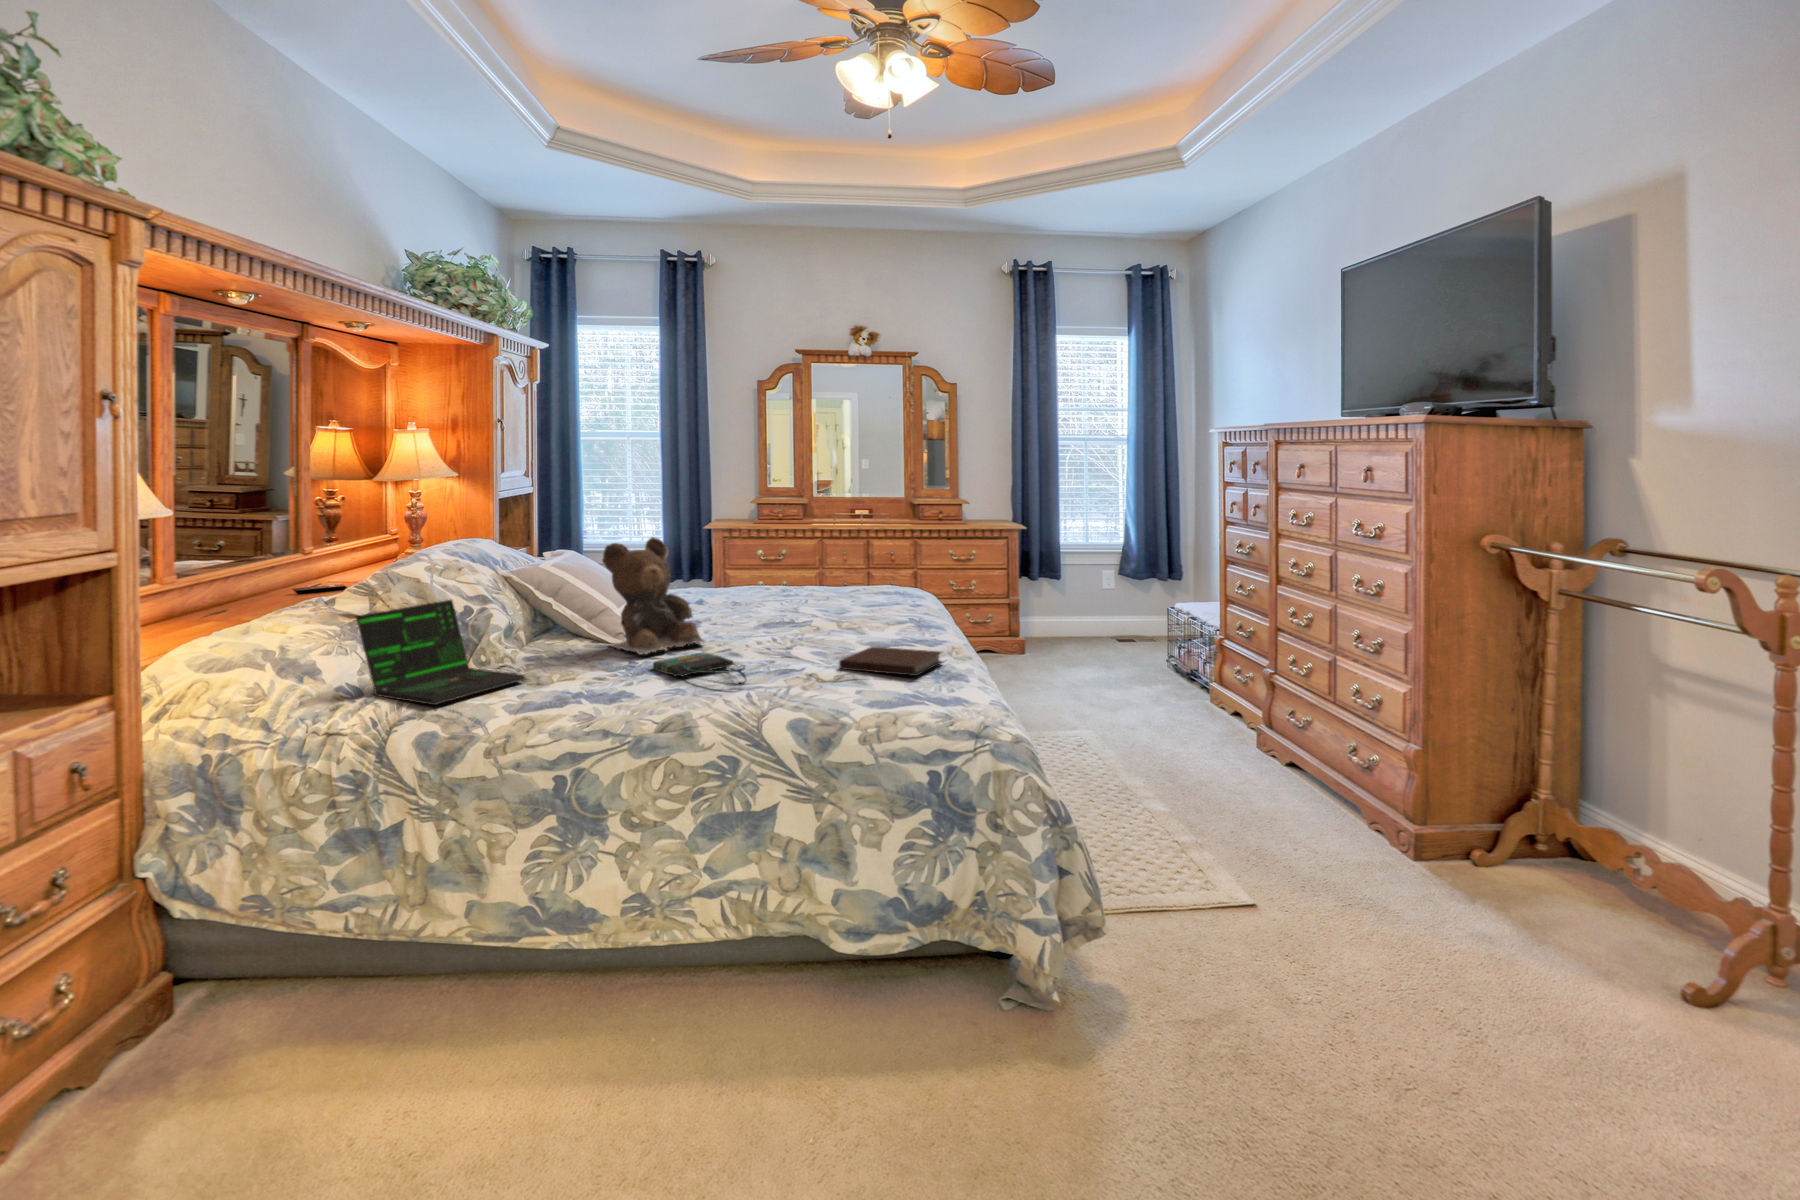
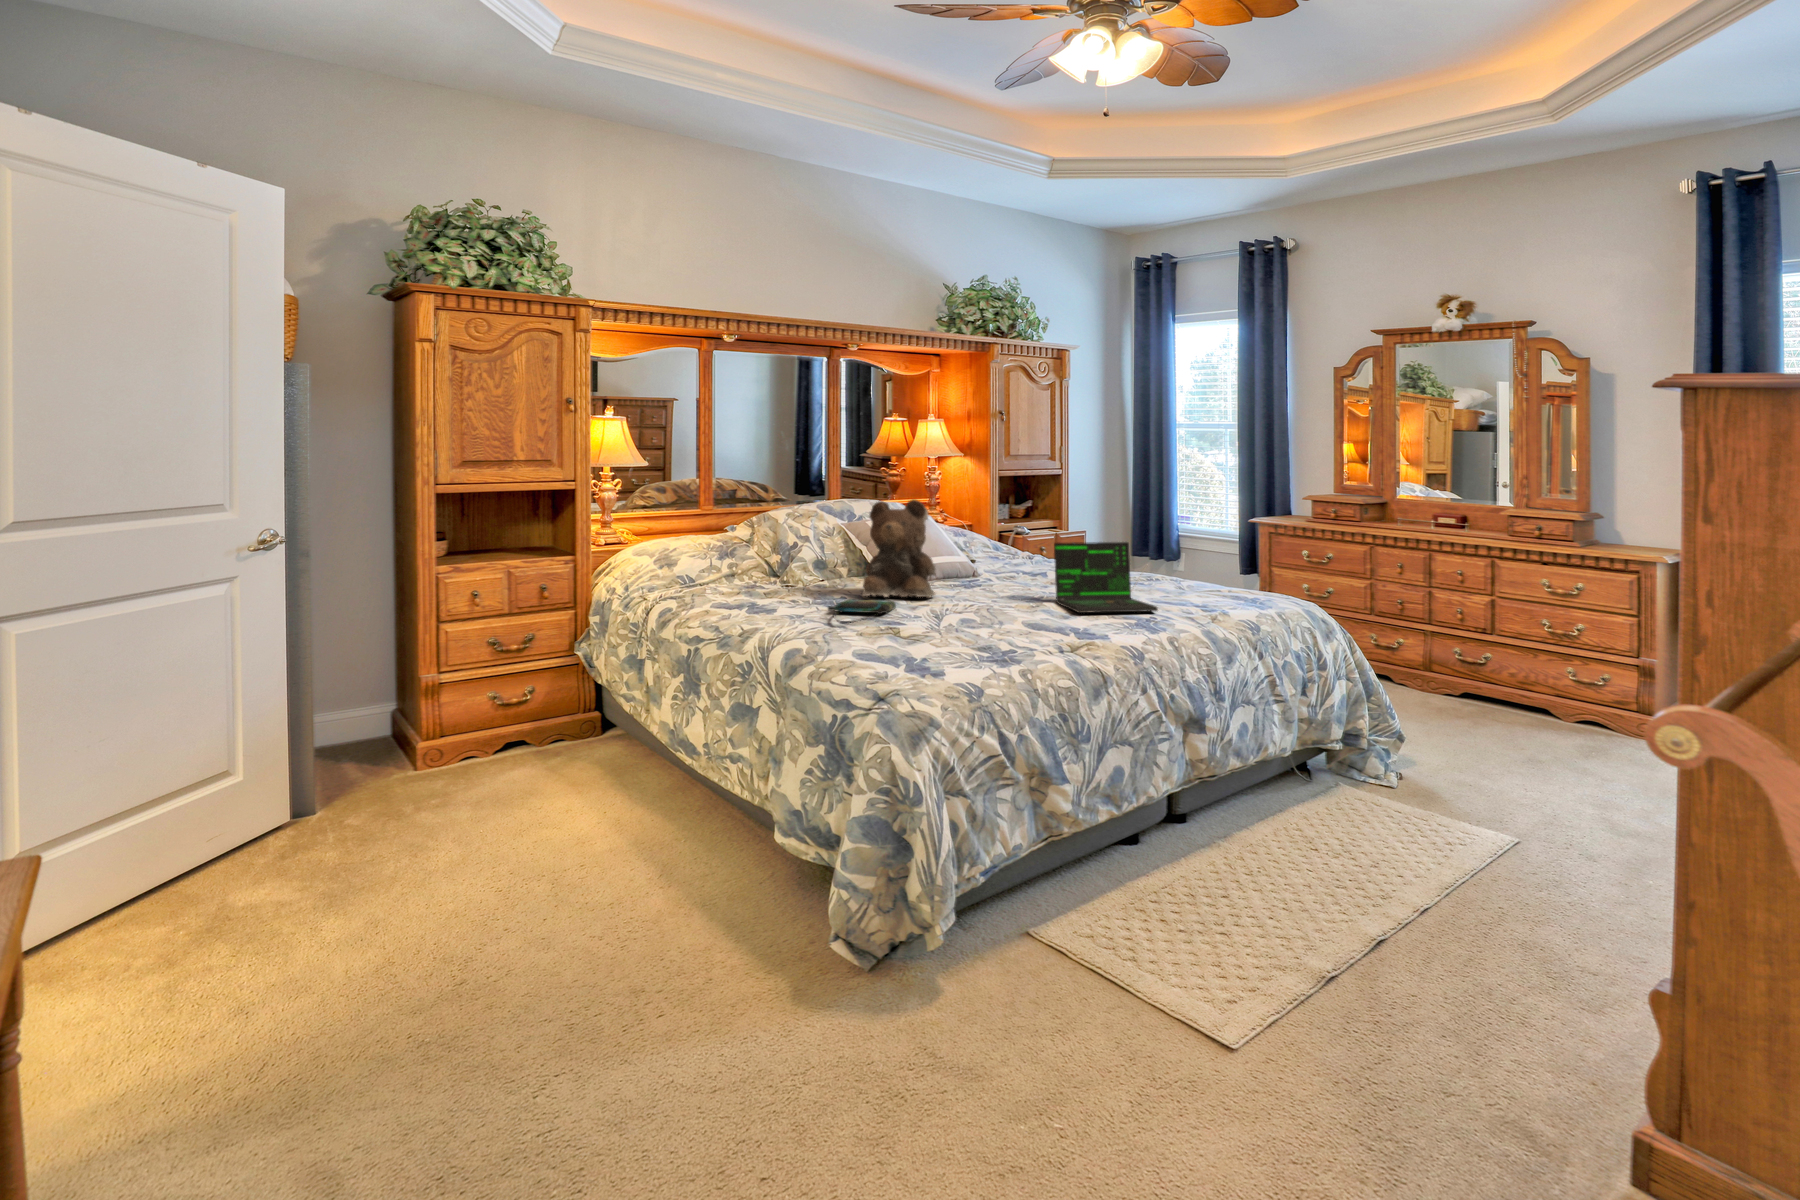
laptop: present [356,600,525,705] -> present [1054,542,1158,613]
notebook: present [839,646,942,676] -> none [954,623,1045,649]

